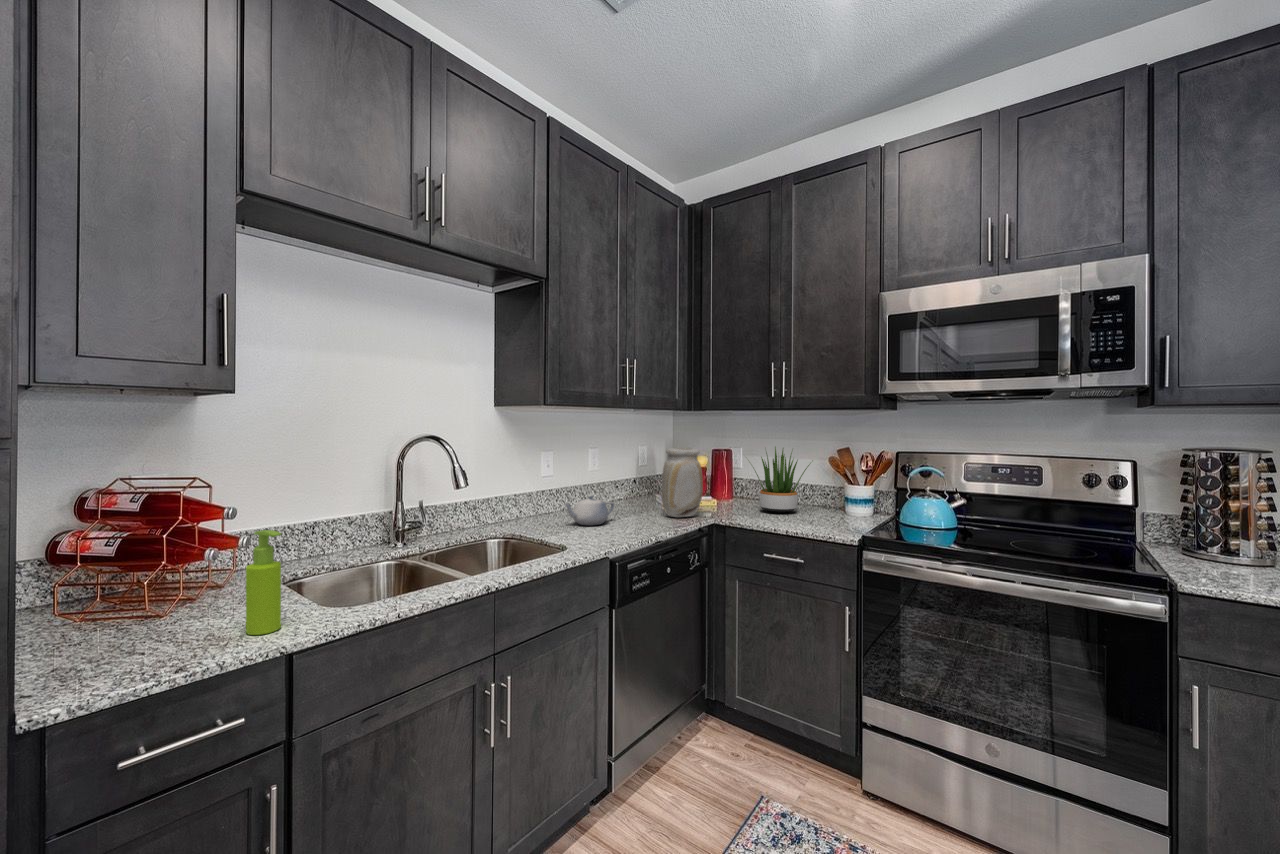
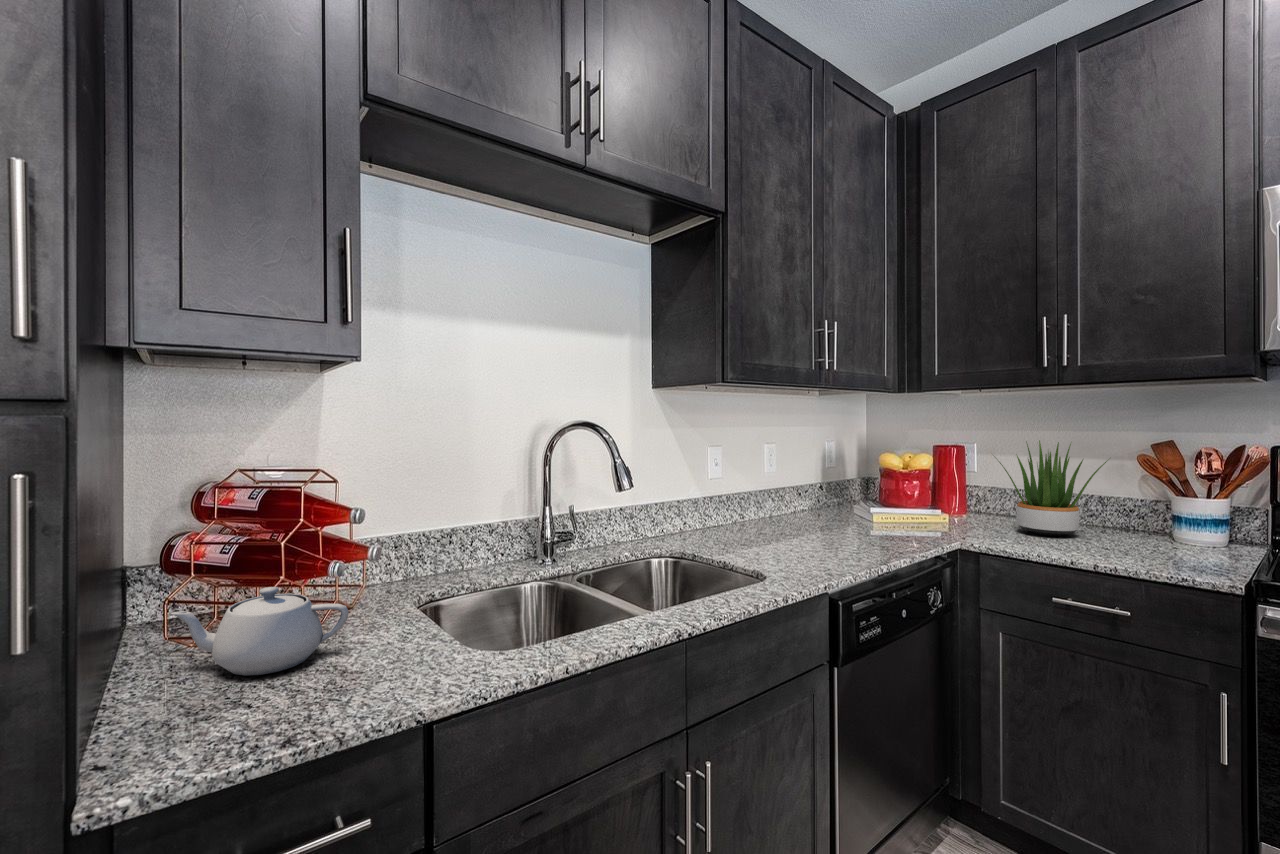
vase: present [661,448,703,517] -> none [875,443,936,537]
teapot: present [564,495,614,525] -> present [171,587,349,676]
soap dispenser: present [246,530,282,635] -> none [373,543,417,689]

